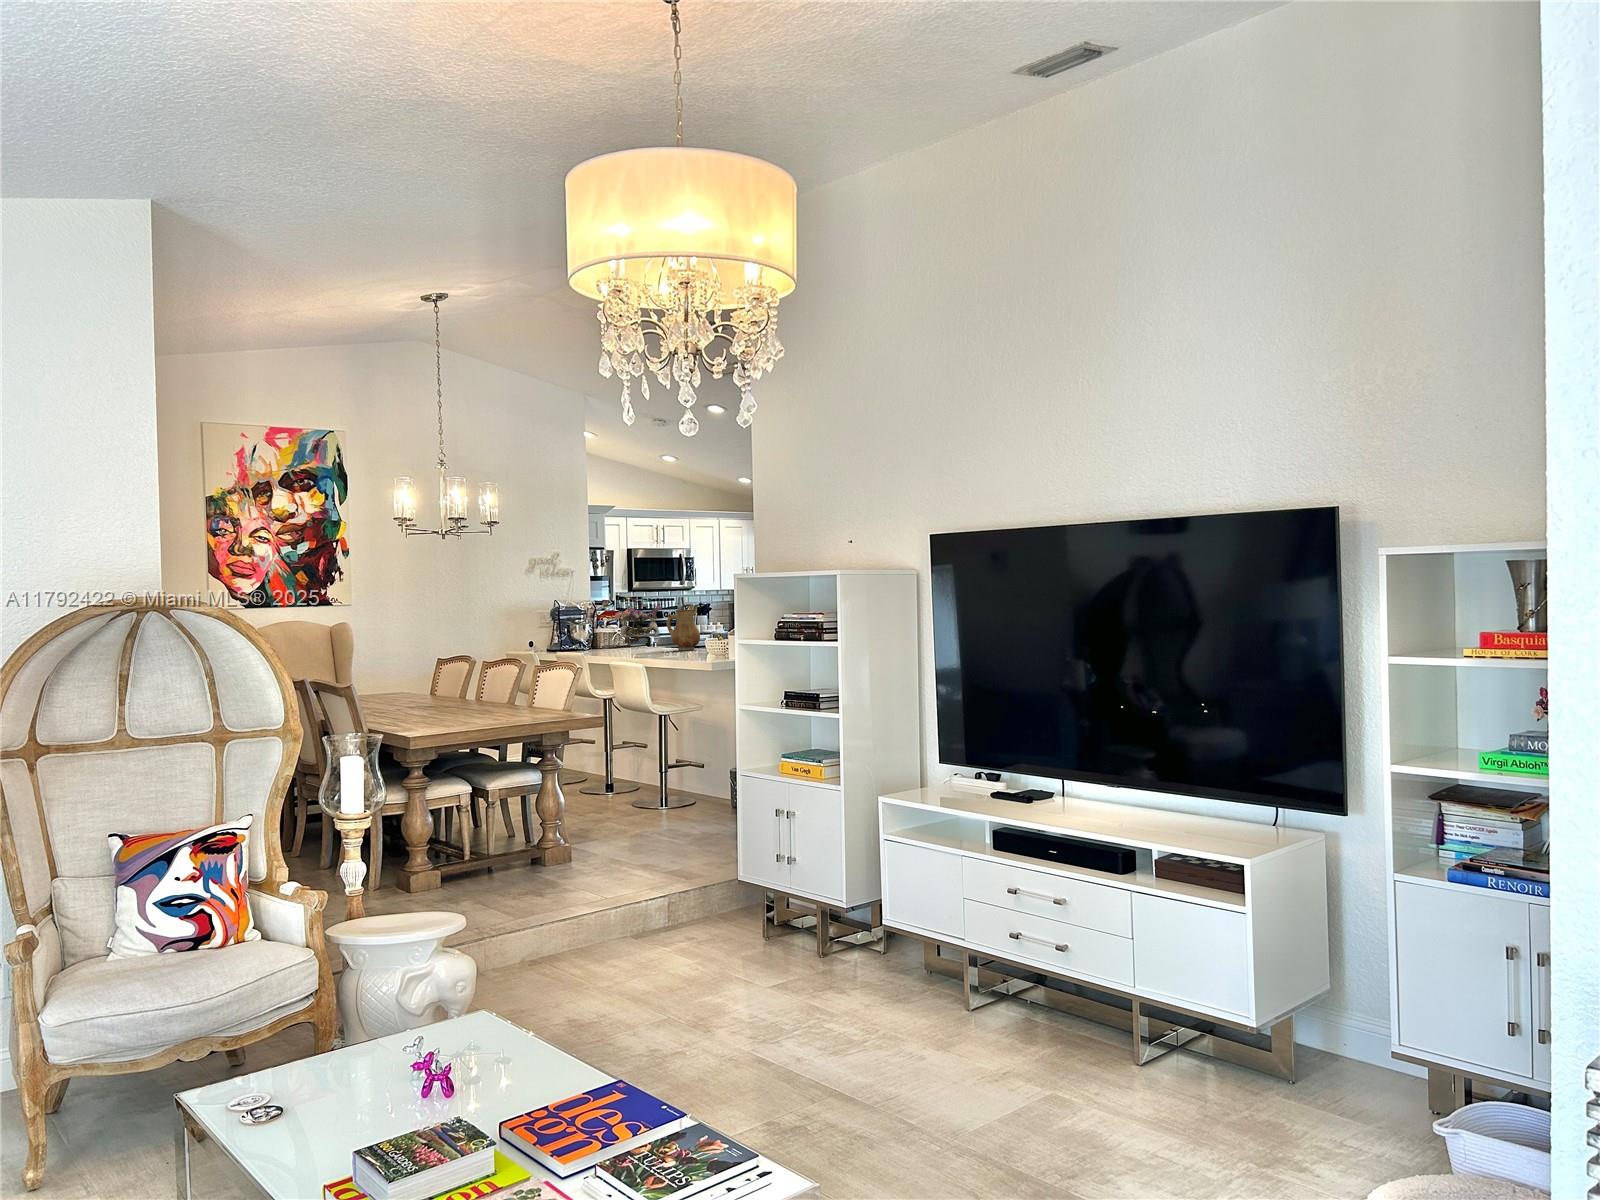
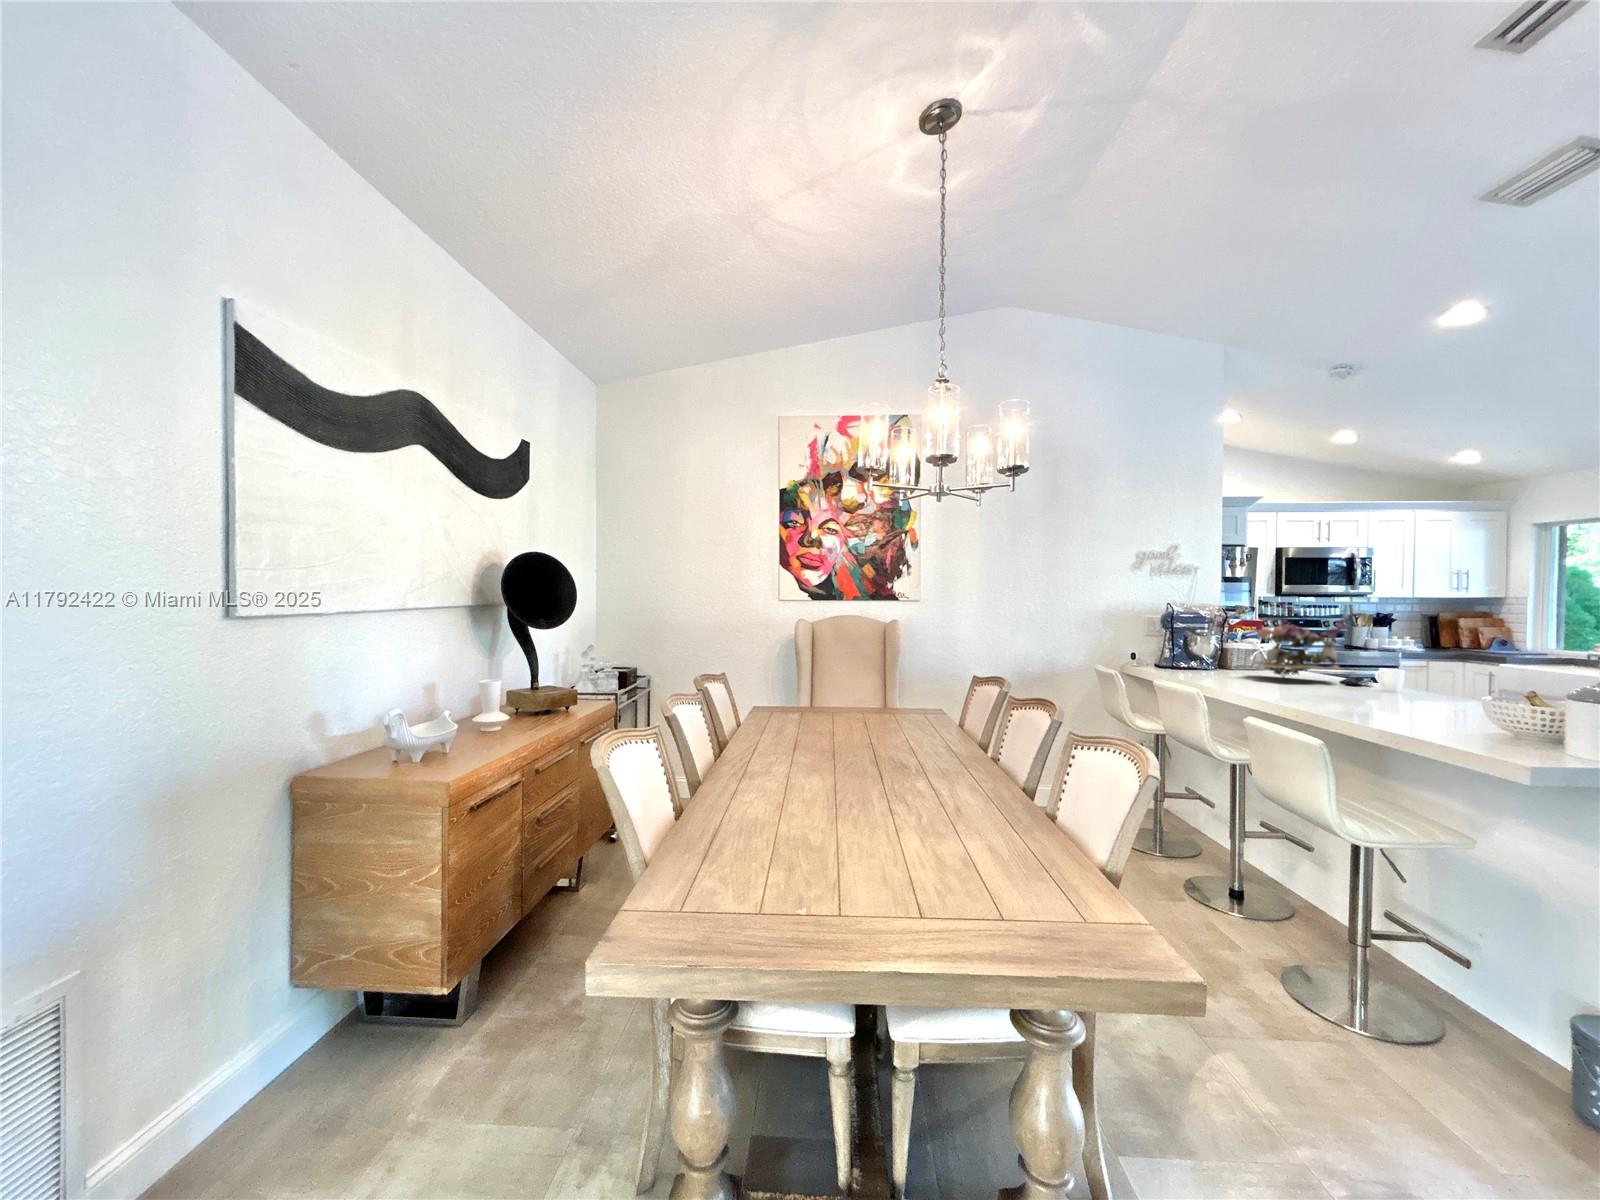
ceramic pitcher: present [667,610,700,650] -> none [1384,646,1479,733]

